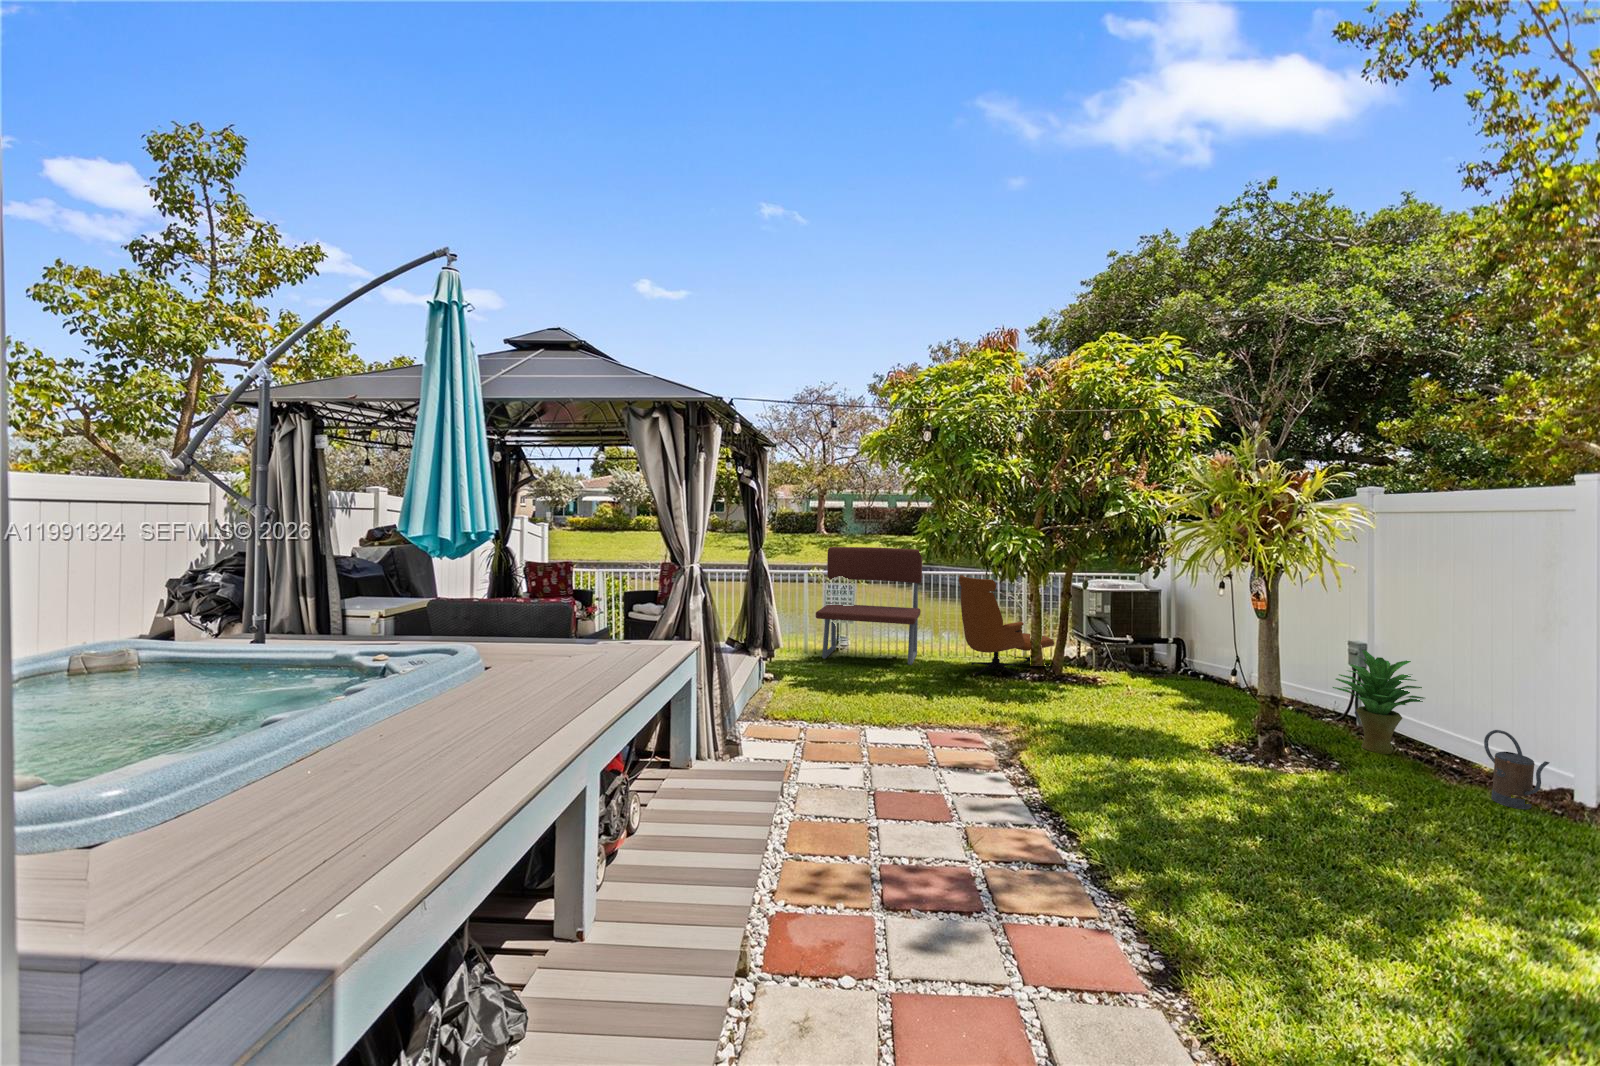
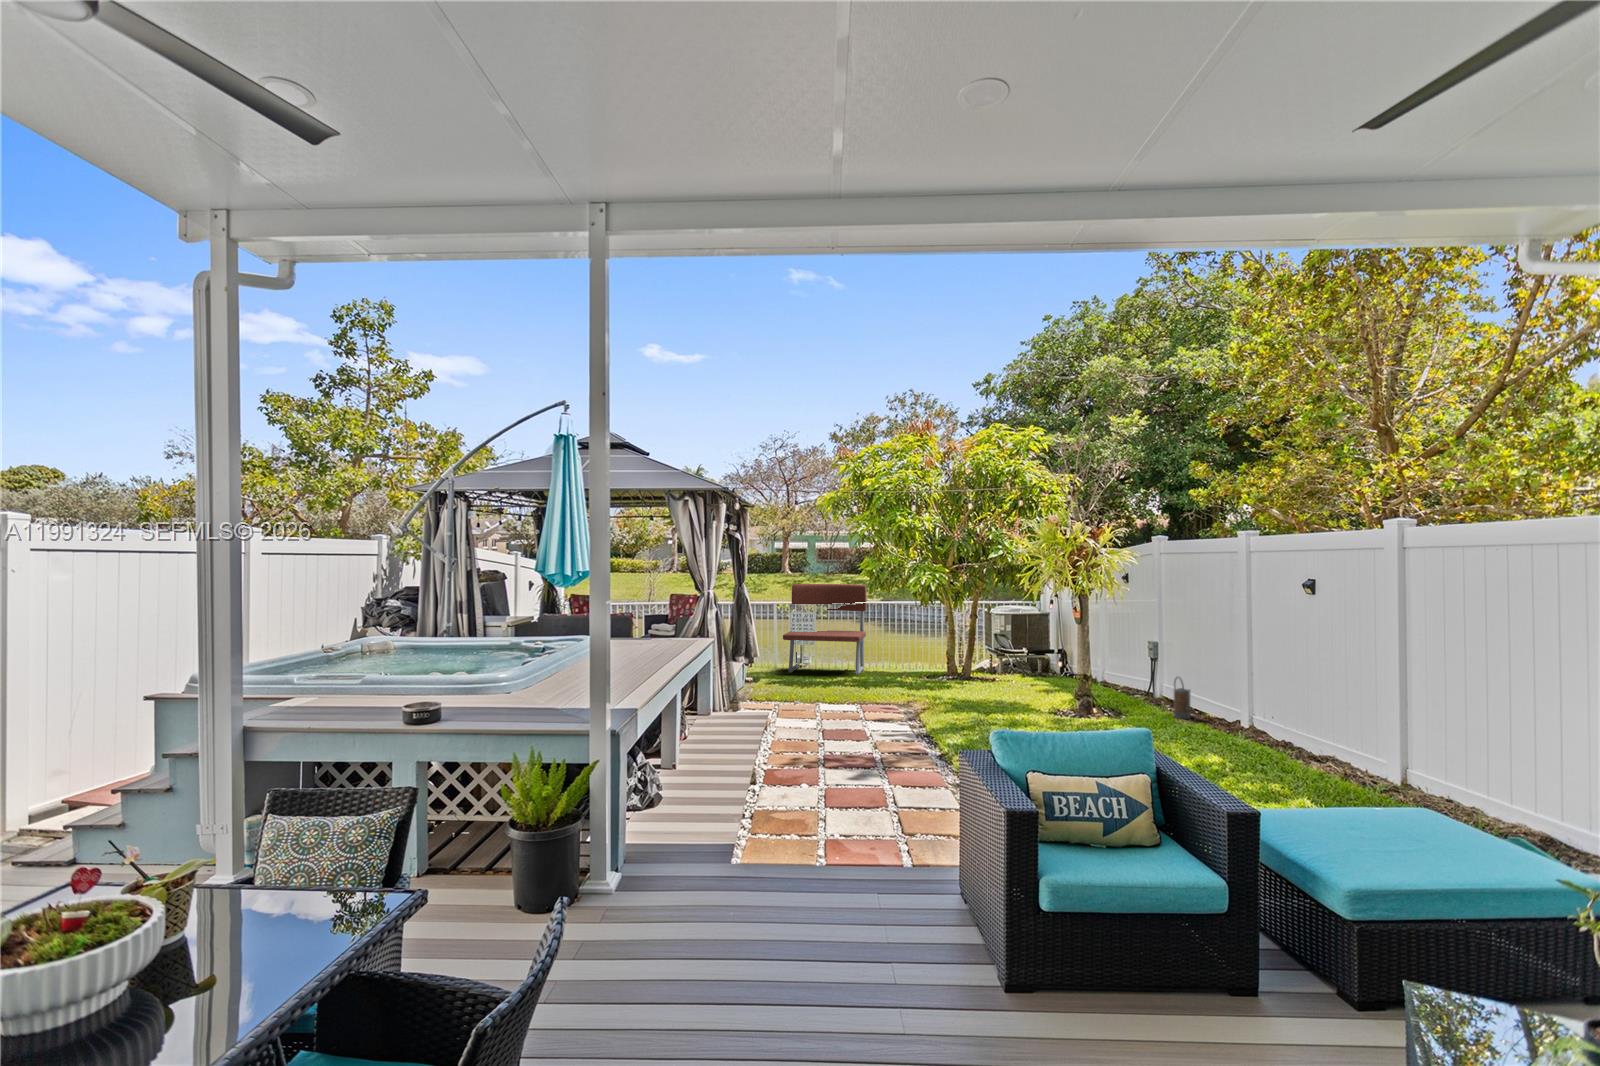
lounge chair: present [959,575,1054,678] -> none [891,603,968,680]
potted plant: present [1333,650,1424,754] -> none [1116,640,1166,704]

